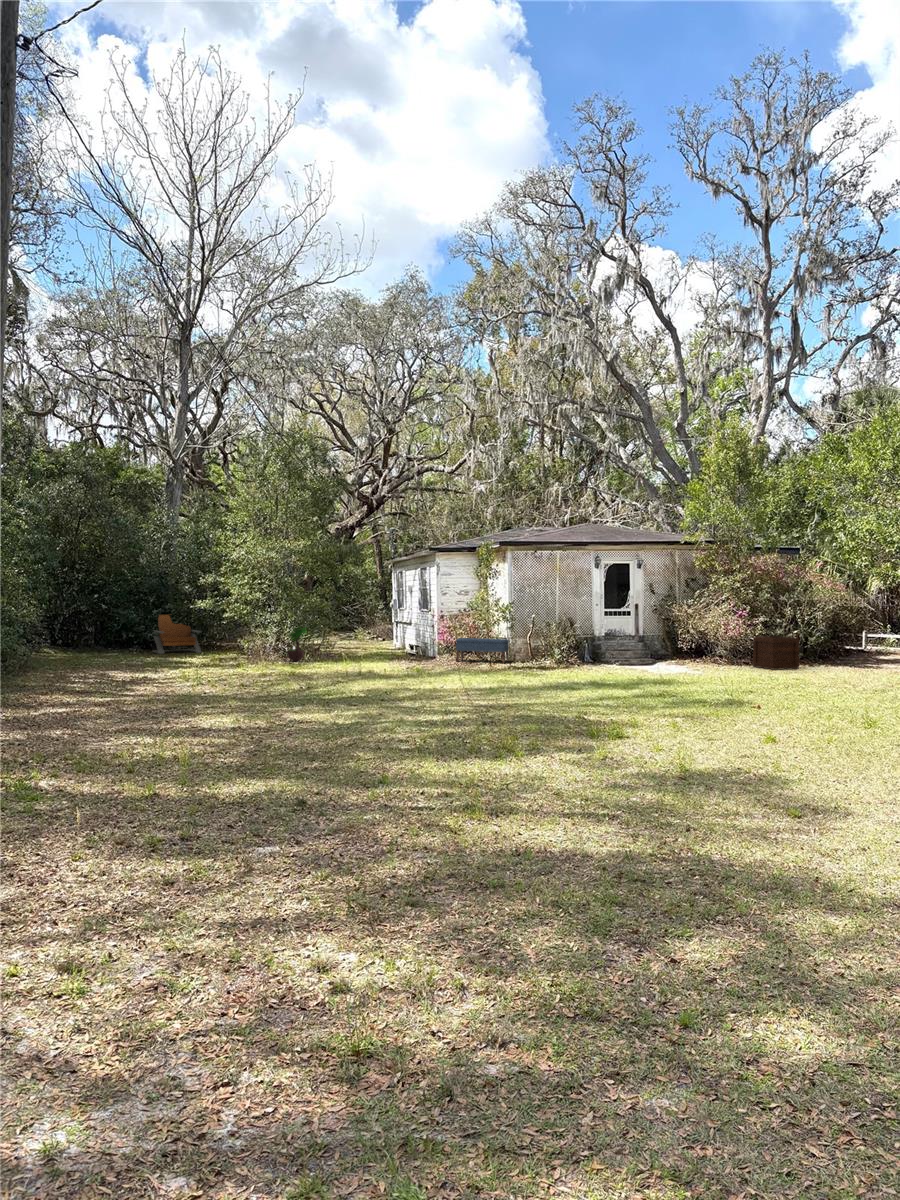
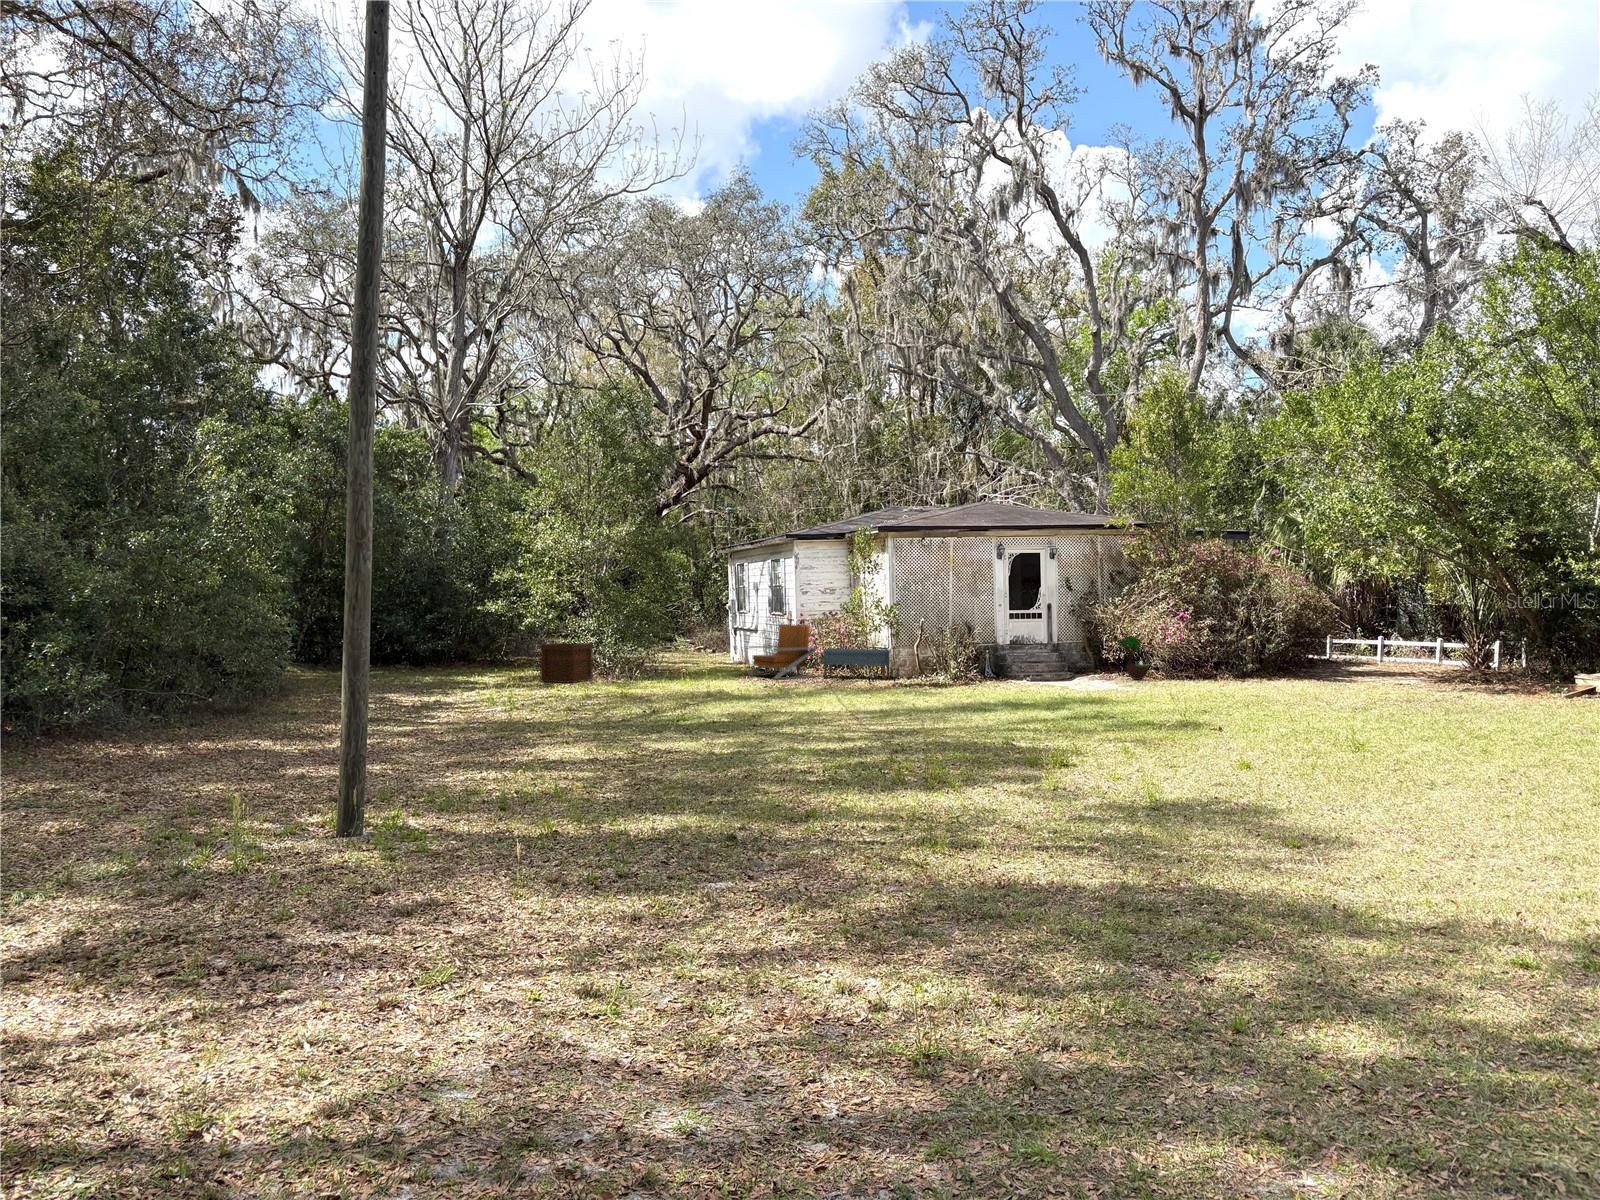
lounge chair: present [153,615,201,654] -> present [748,624,816,680]
potted tree: present [287,627,306,661] -> present [1118,635,1148,680]
wooden crate: present [753,636,799,670] -> present [540,642,593,683]

